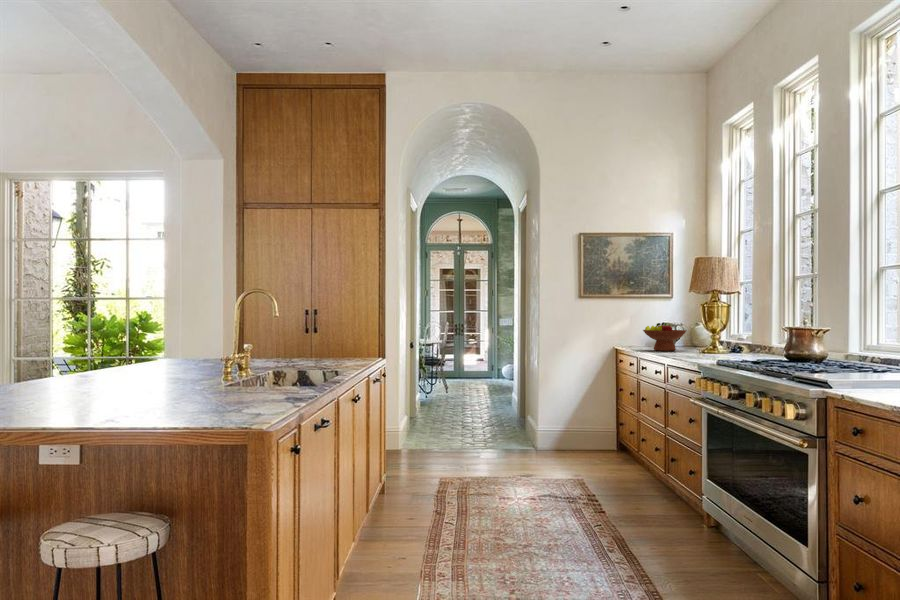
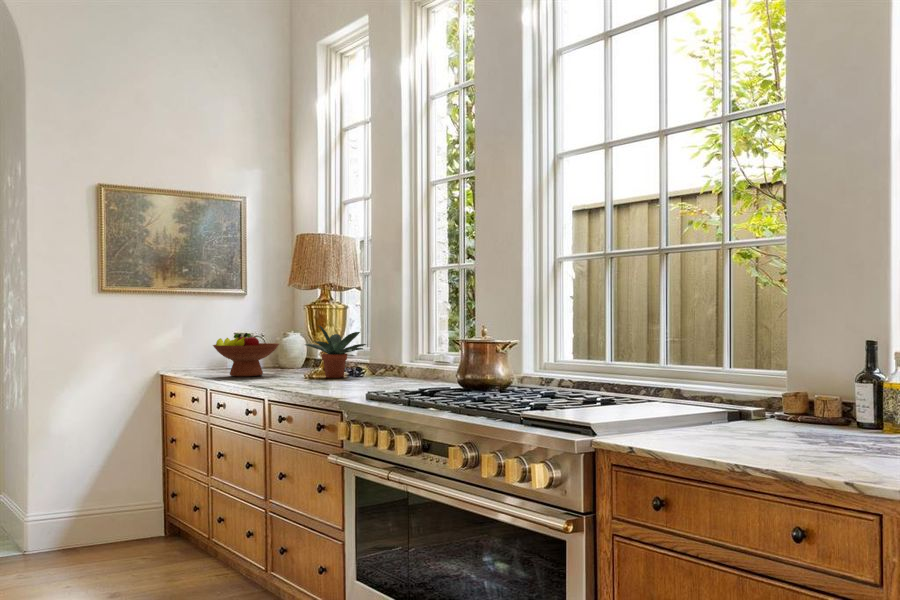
potted plant: none [700,318,745,354] -> present [305,326,366,378]

